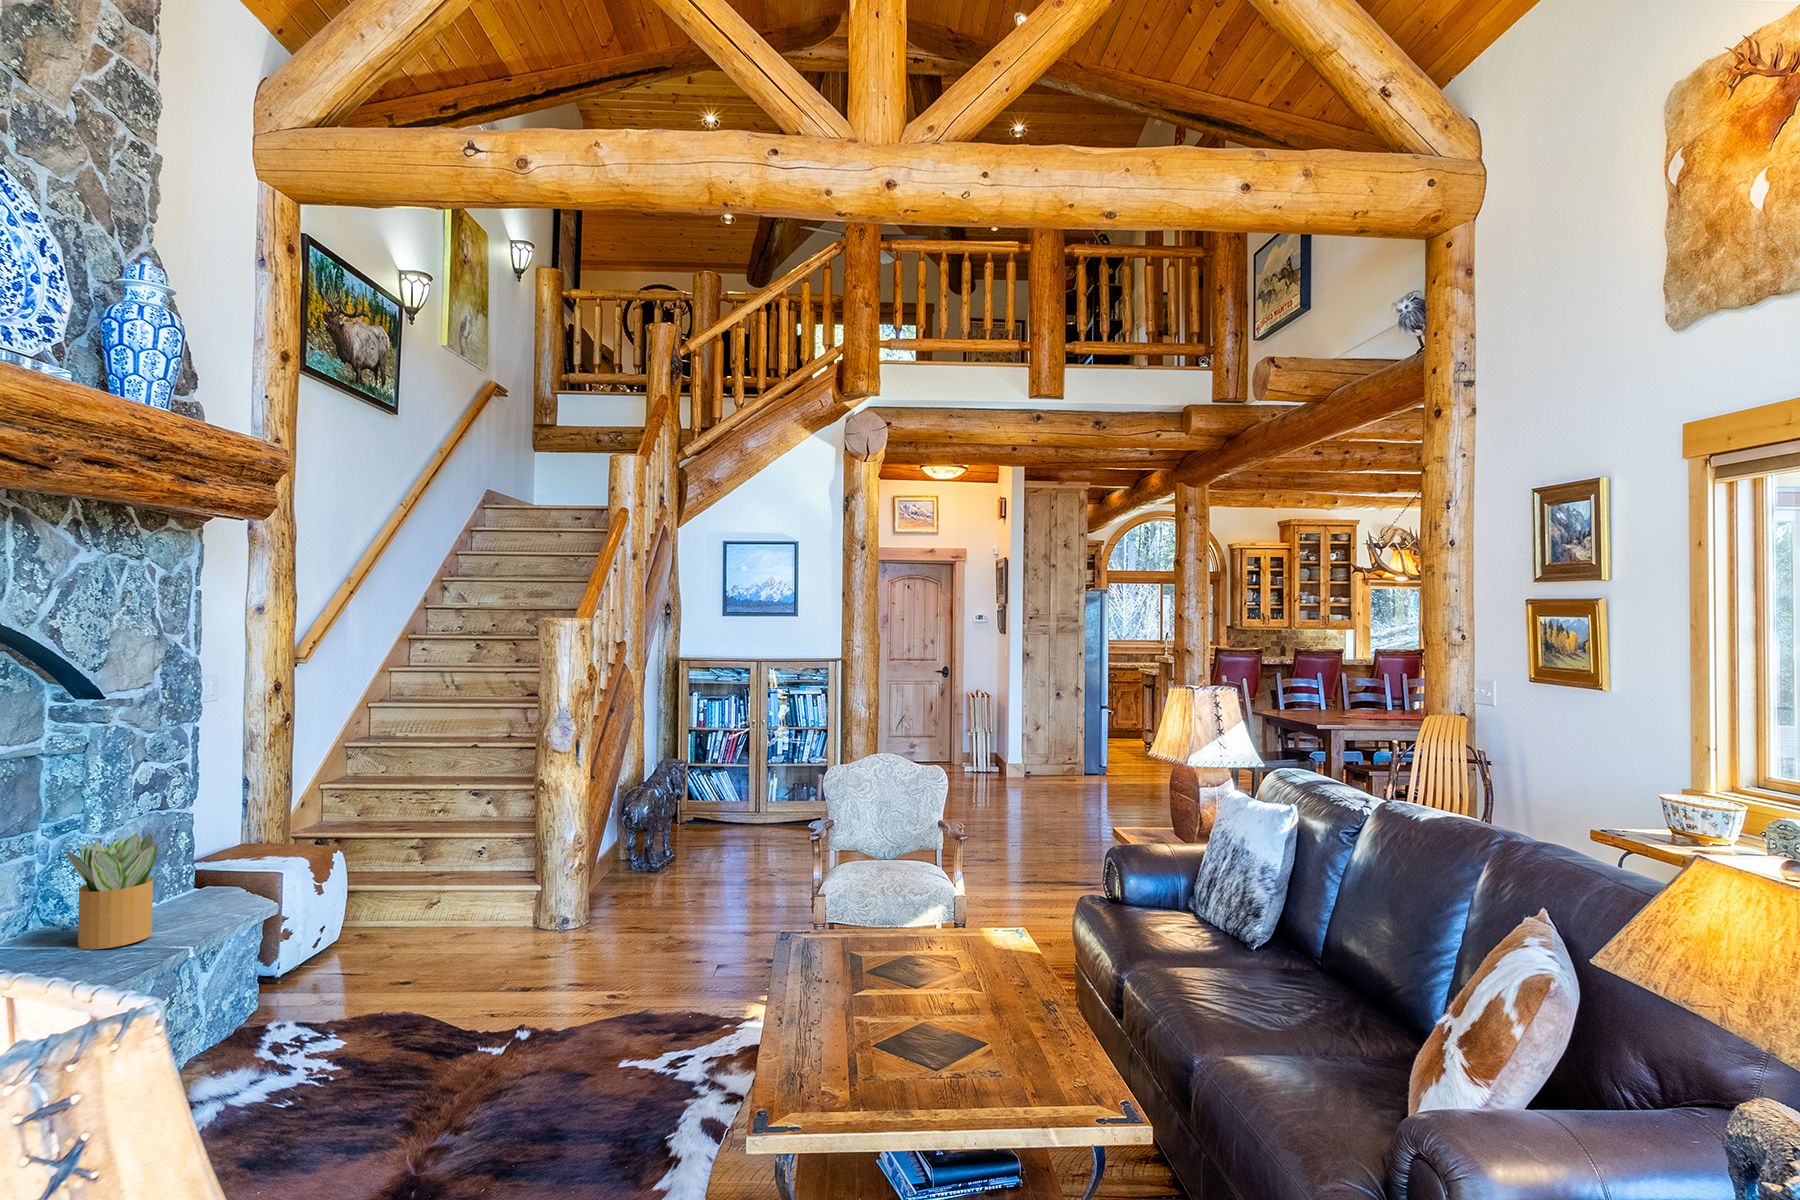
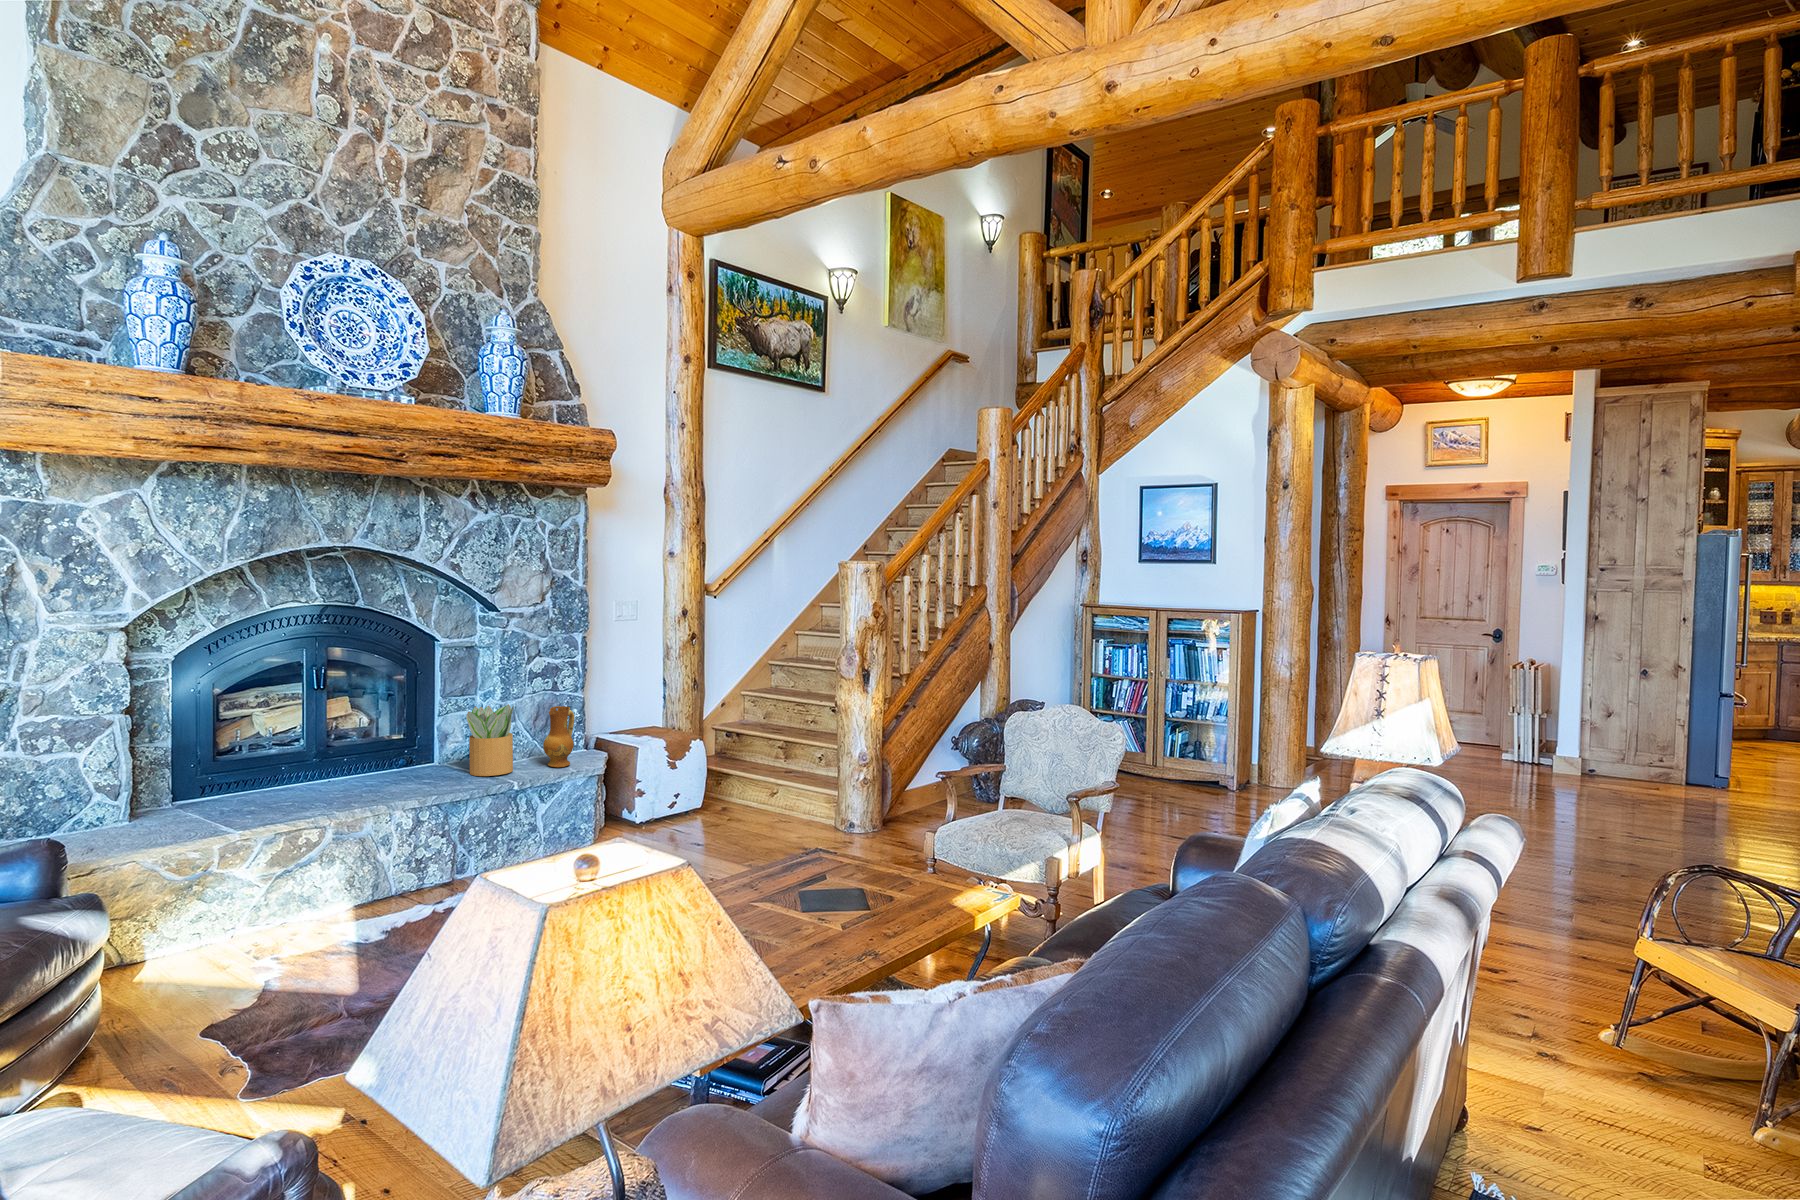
ceramic jug: none [178,826,228,916] -> present [543,706,575,768]

